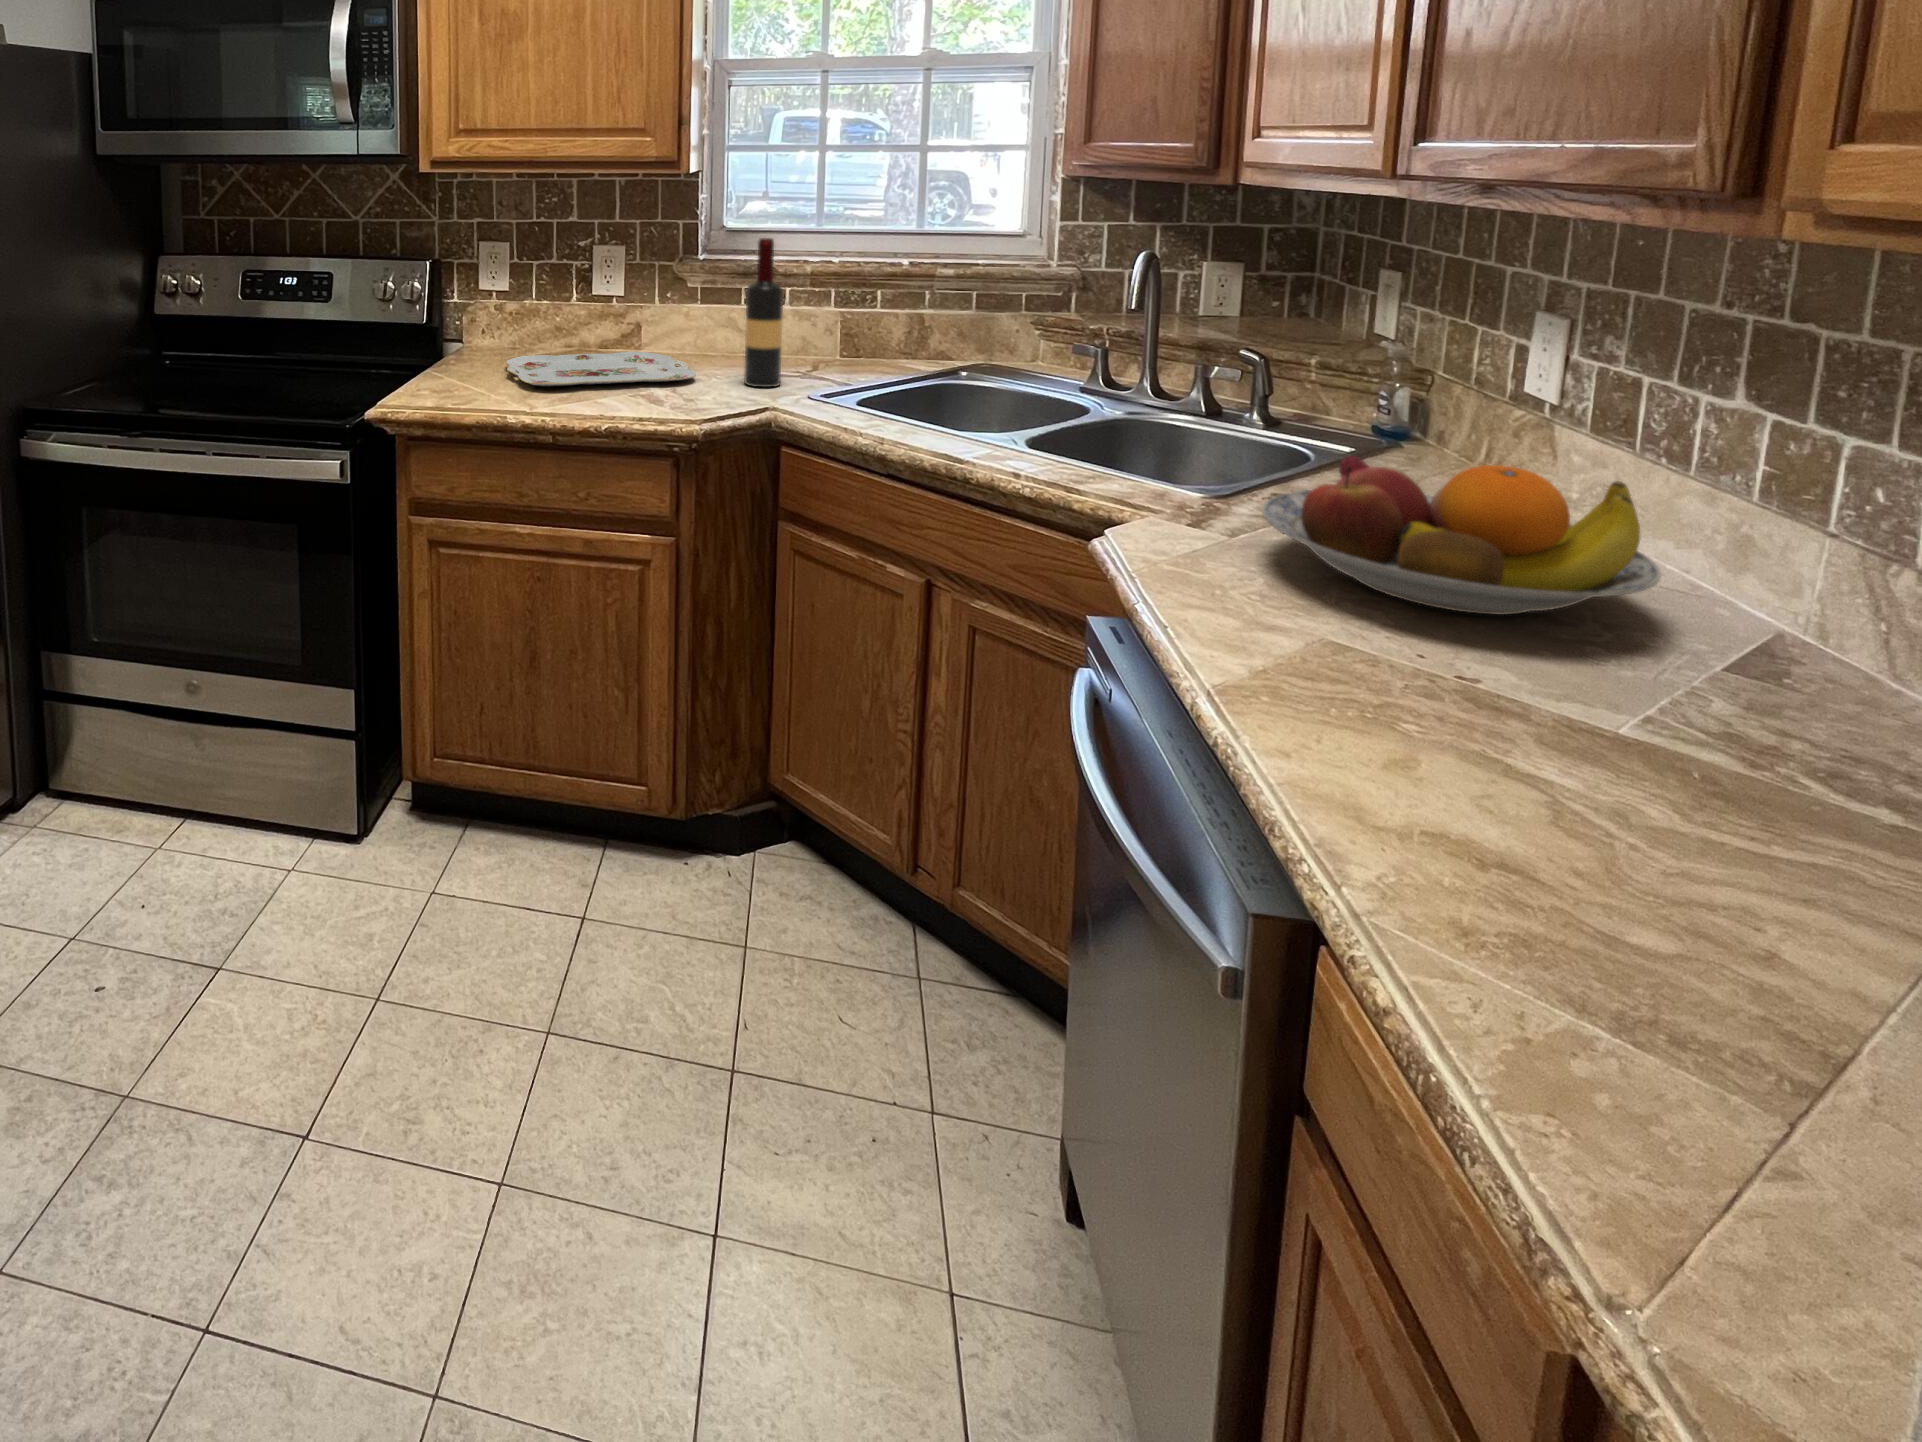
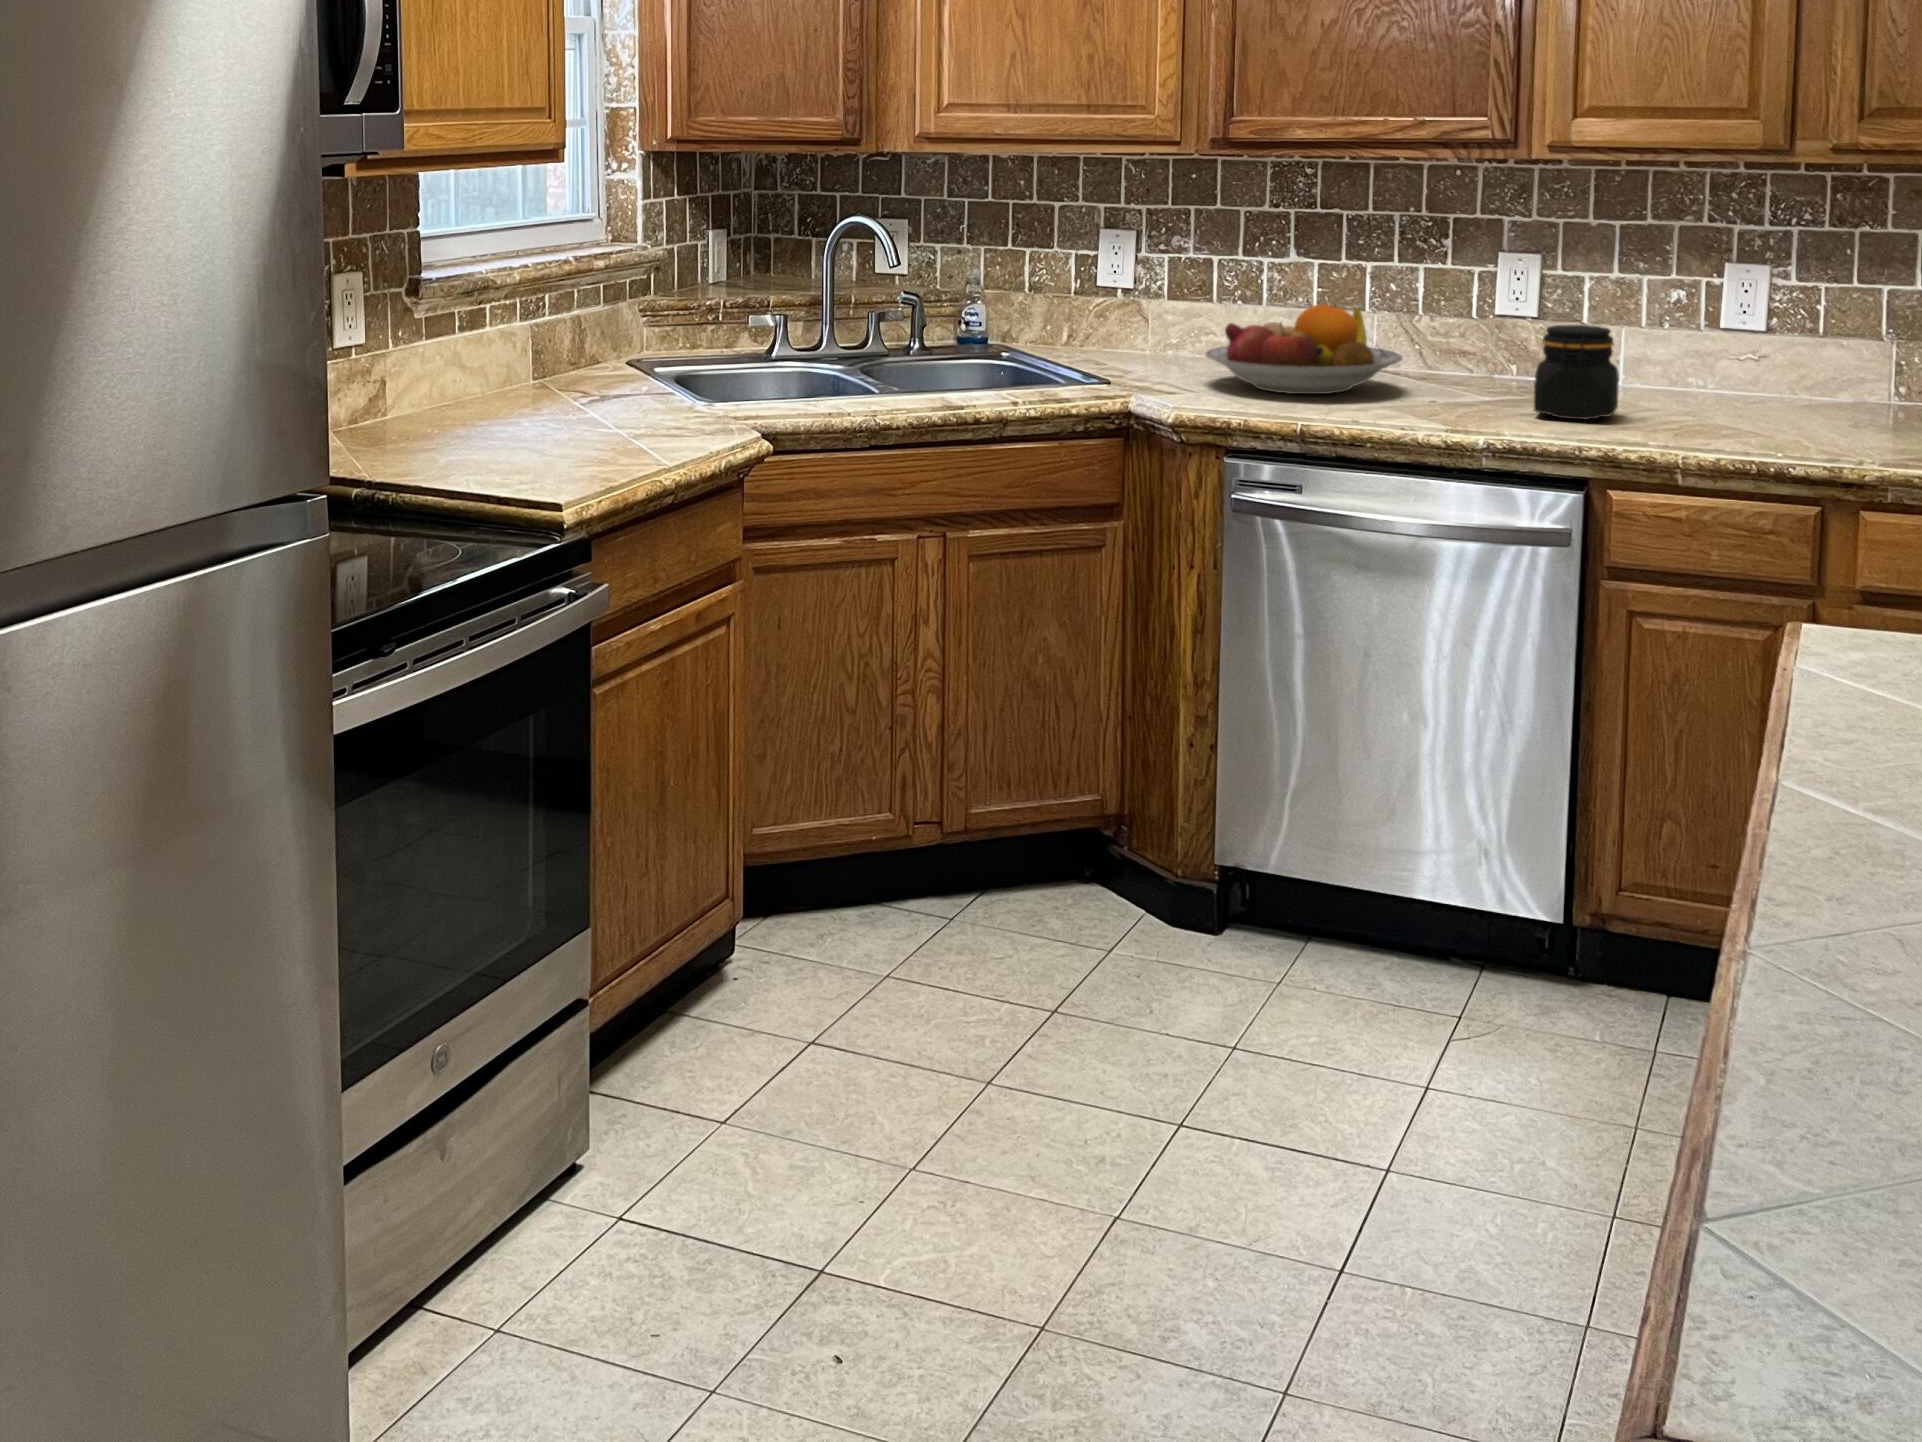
wine bottle: present [744,238,783,387] -> none [632,231,676,411]
serving tray: present [506,352,696,386] -> none [403,408,630,454]
jar: none [1533,612,1833,867] -> present [1534,325,1619,419]

